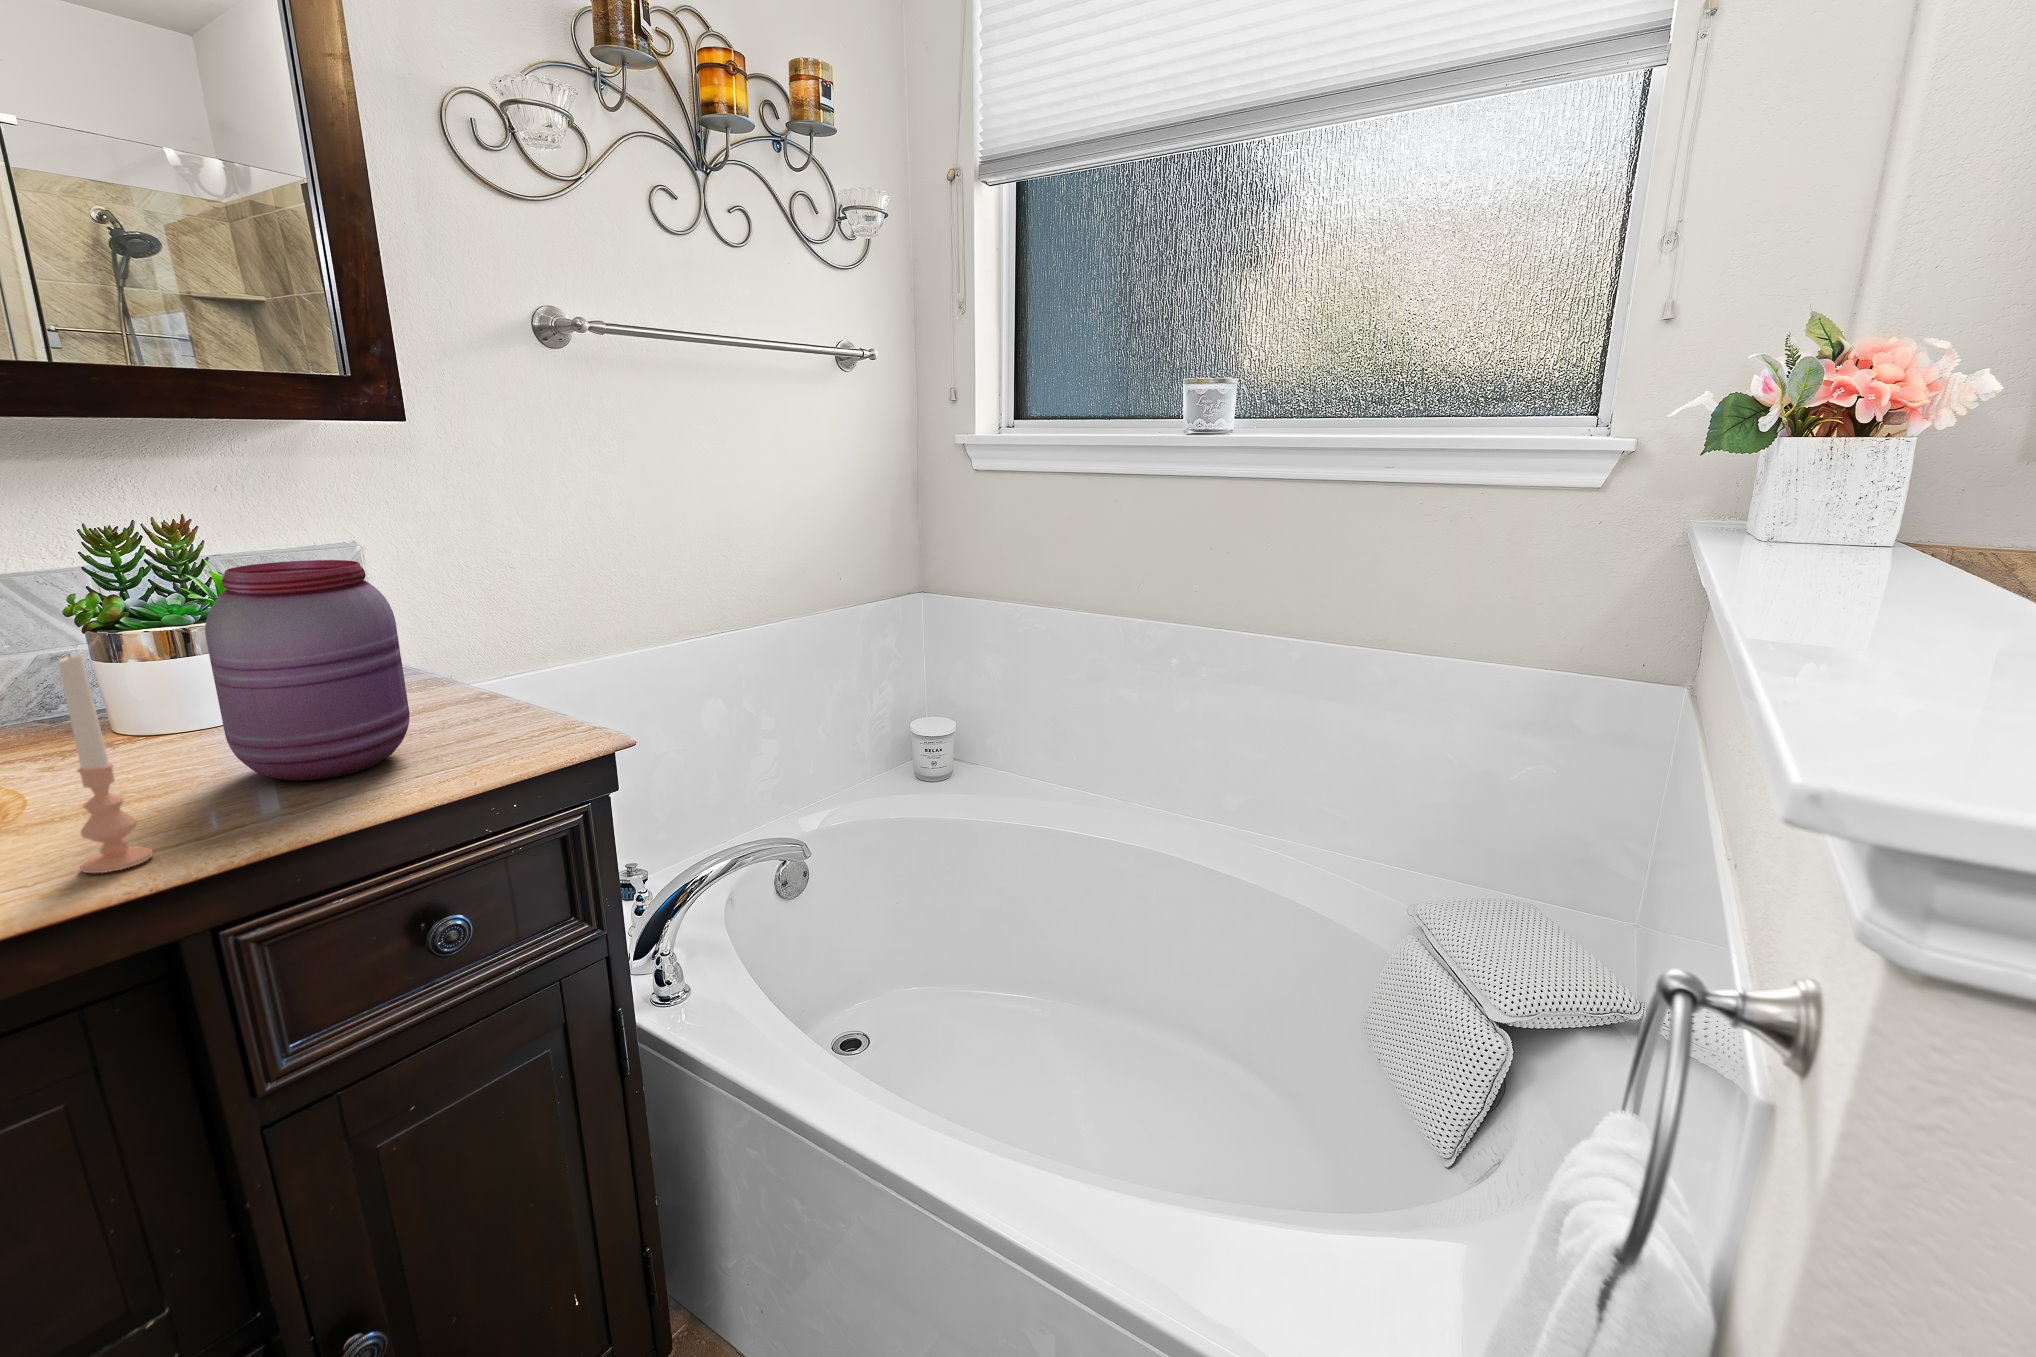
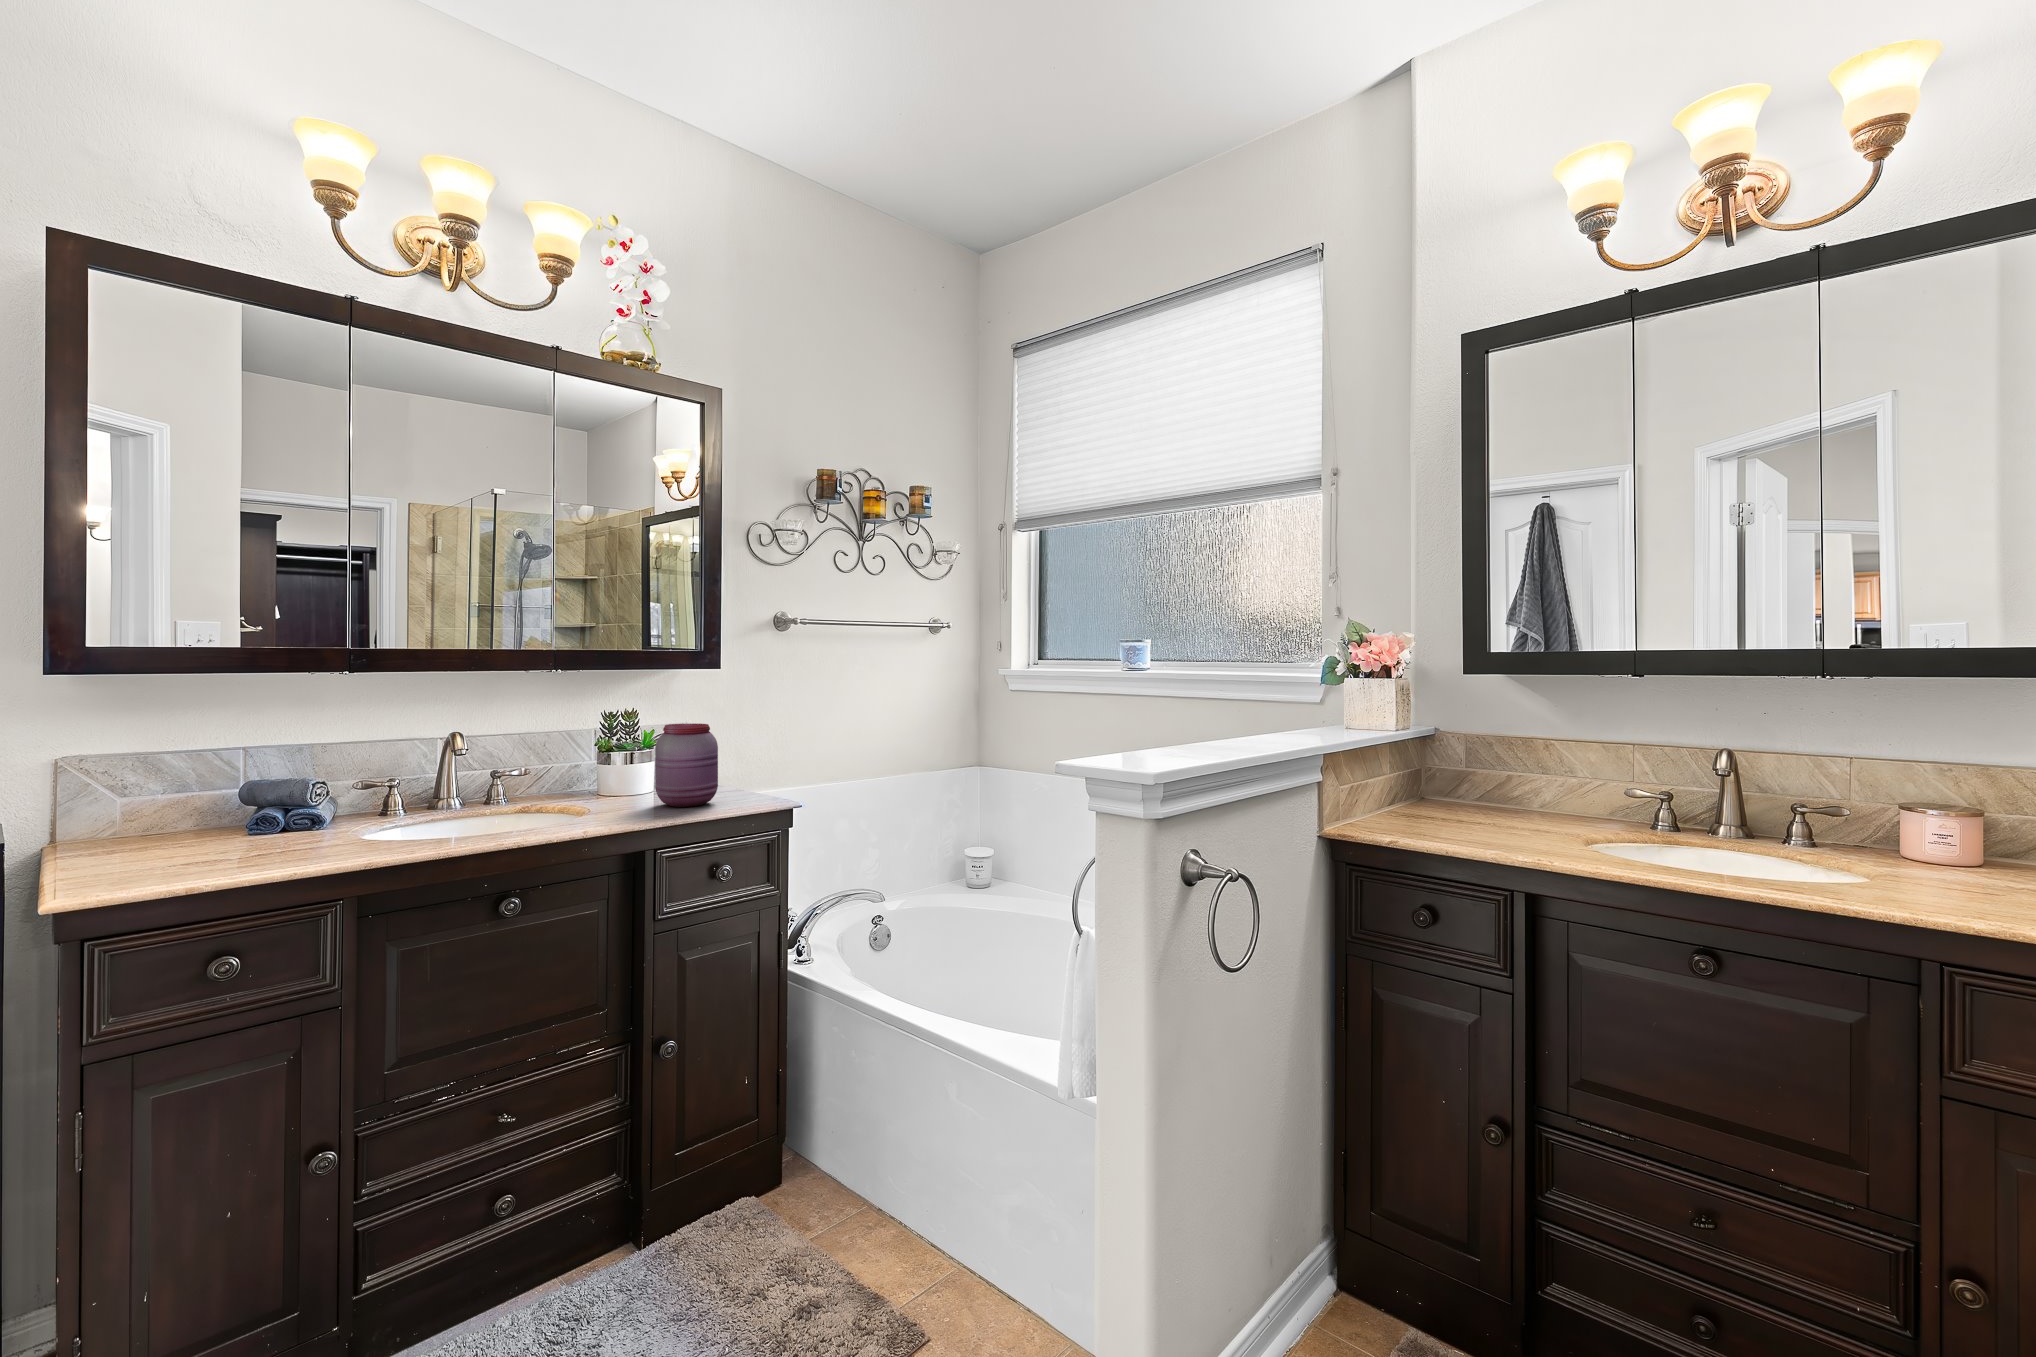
candle: present [58,654,153,873] -> none [623,747,643,820]

